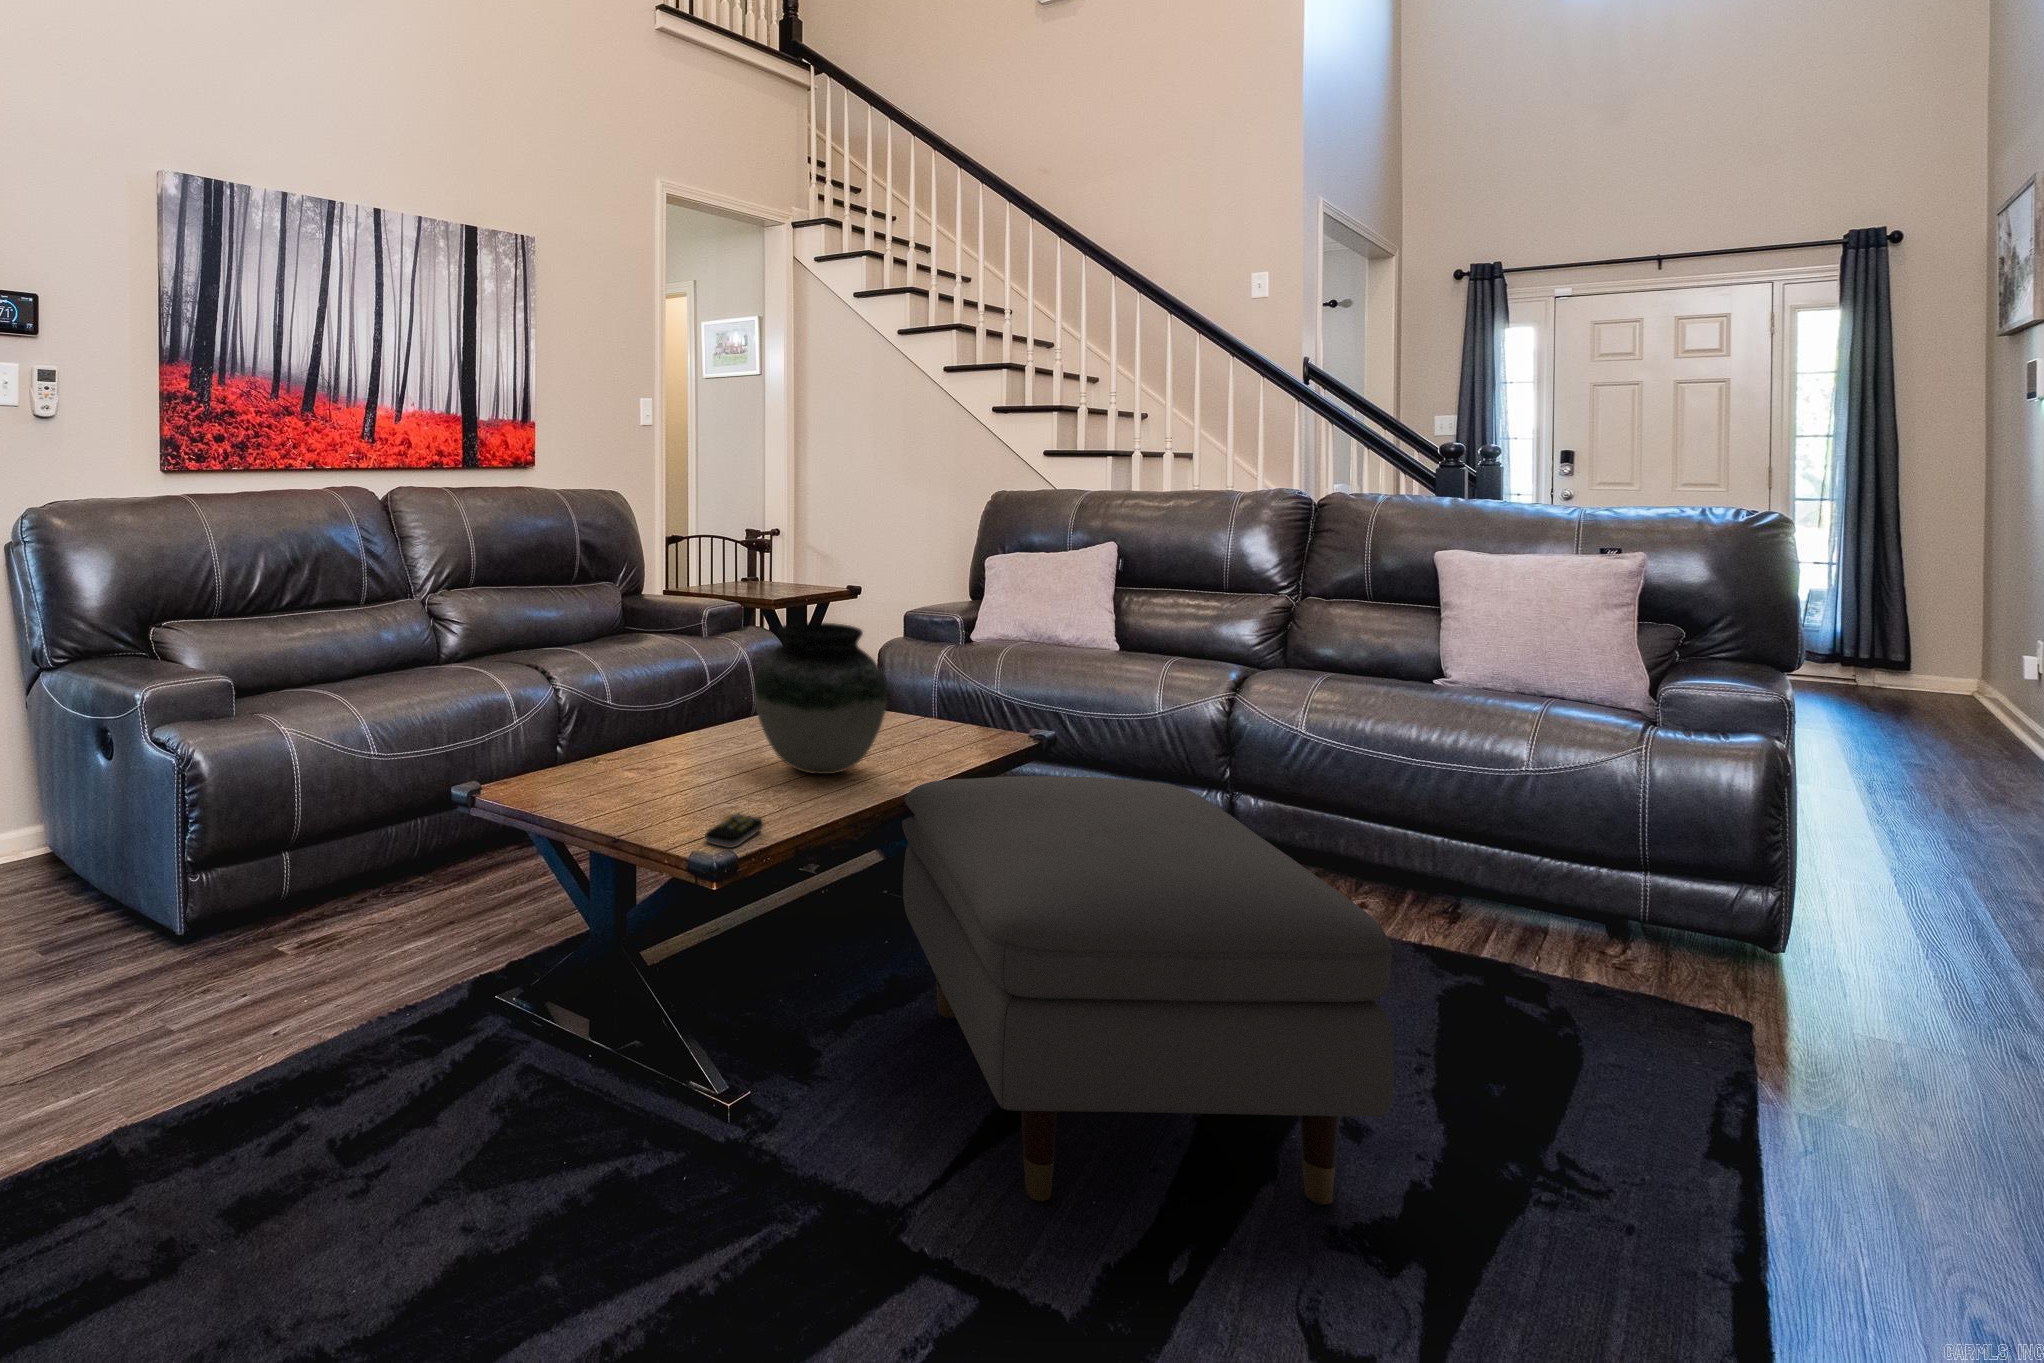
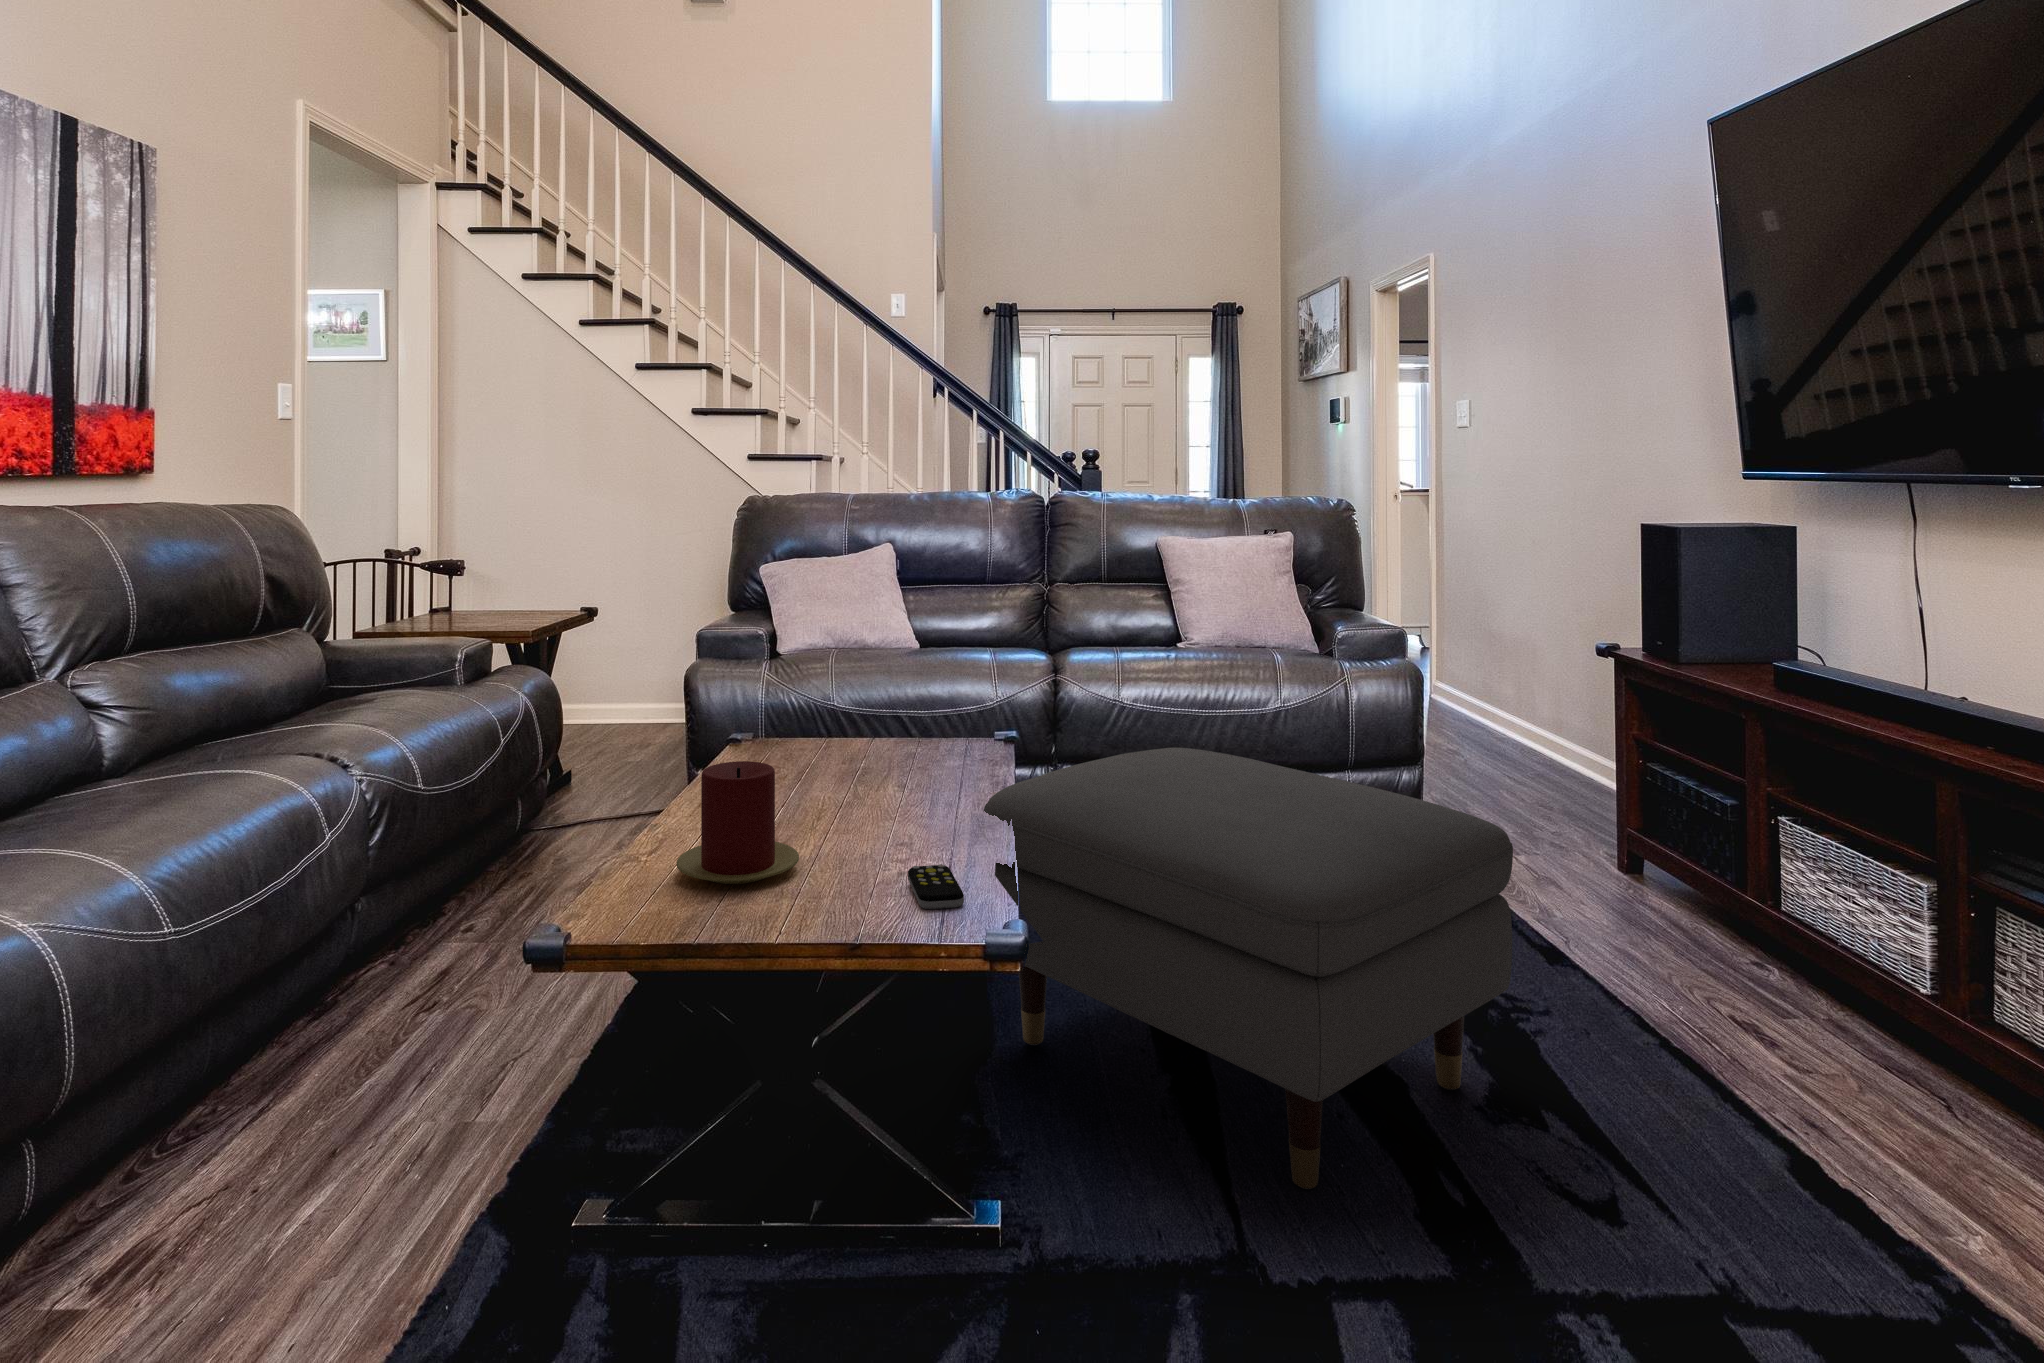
vase: present [754,622,887,774] -> none [772,630,927,810]
candle: none [603,710,695,800] -> present [676,761,799,884]

